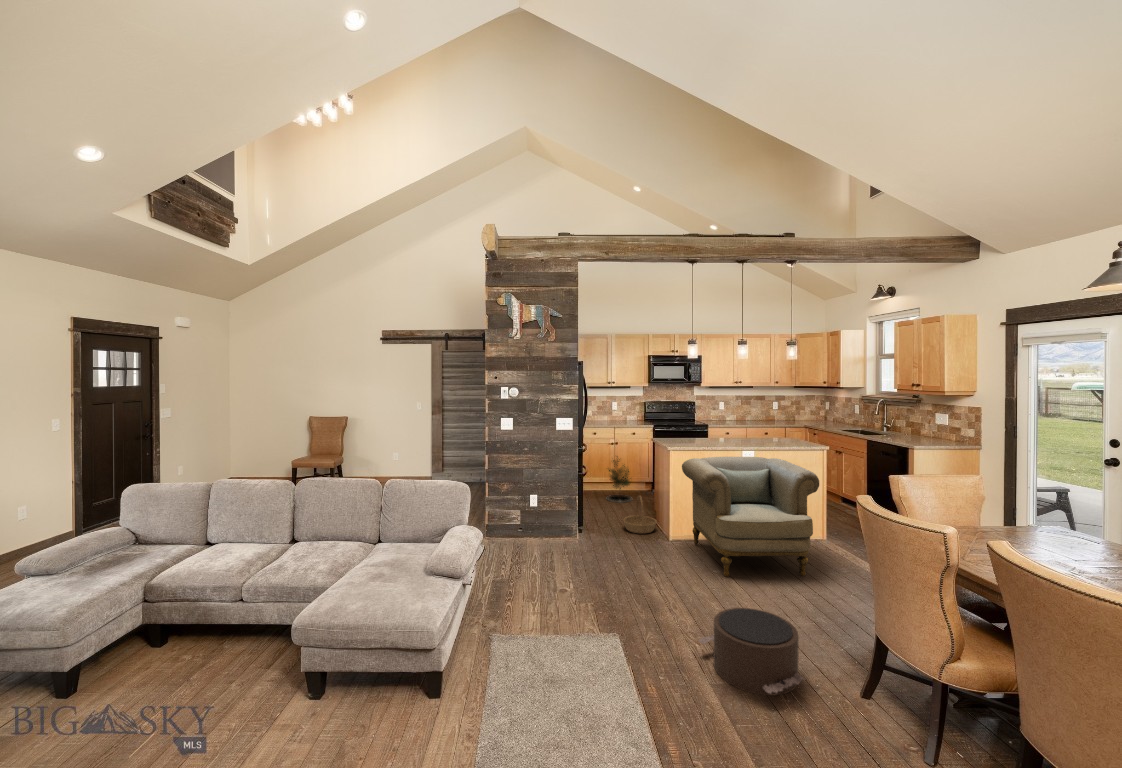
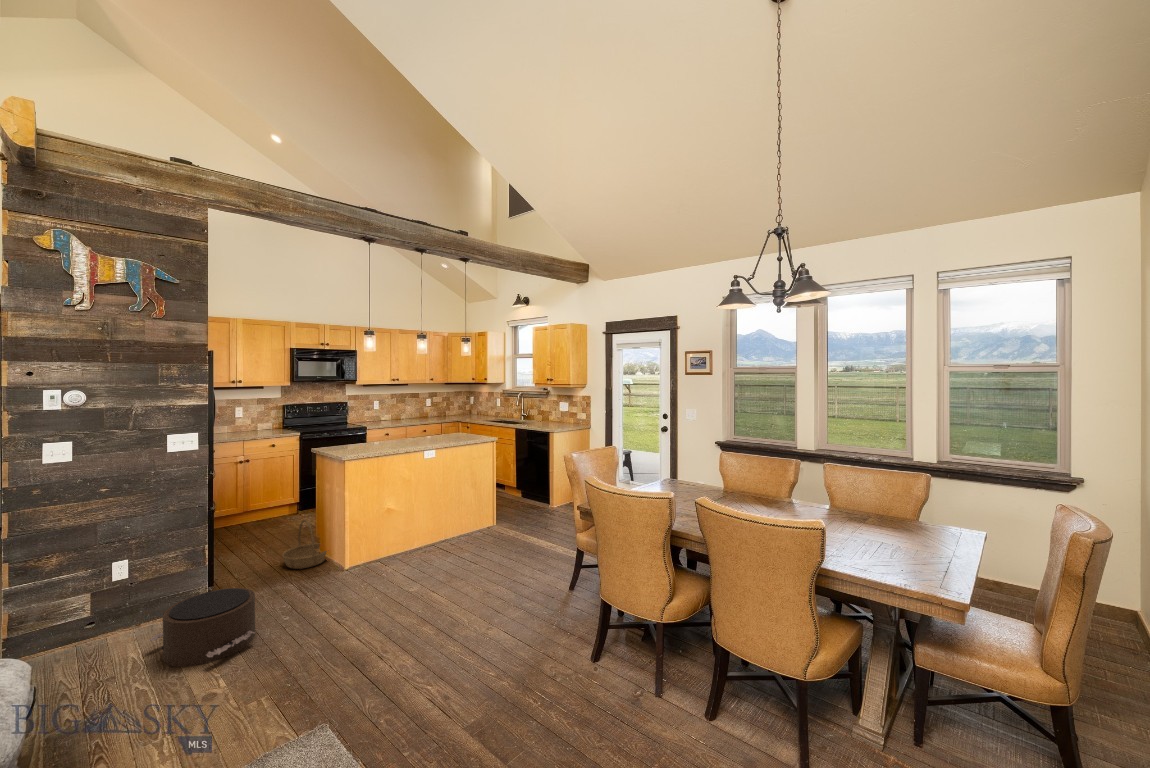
armchair: present [682,457,819,577] -> none [368,453,511,587]
potted tree: present [607,459,632,503] -> none [234,473,276,536]
pouf: present [699,608,803,695] -> present [149,588,256,667]

